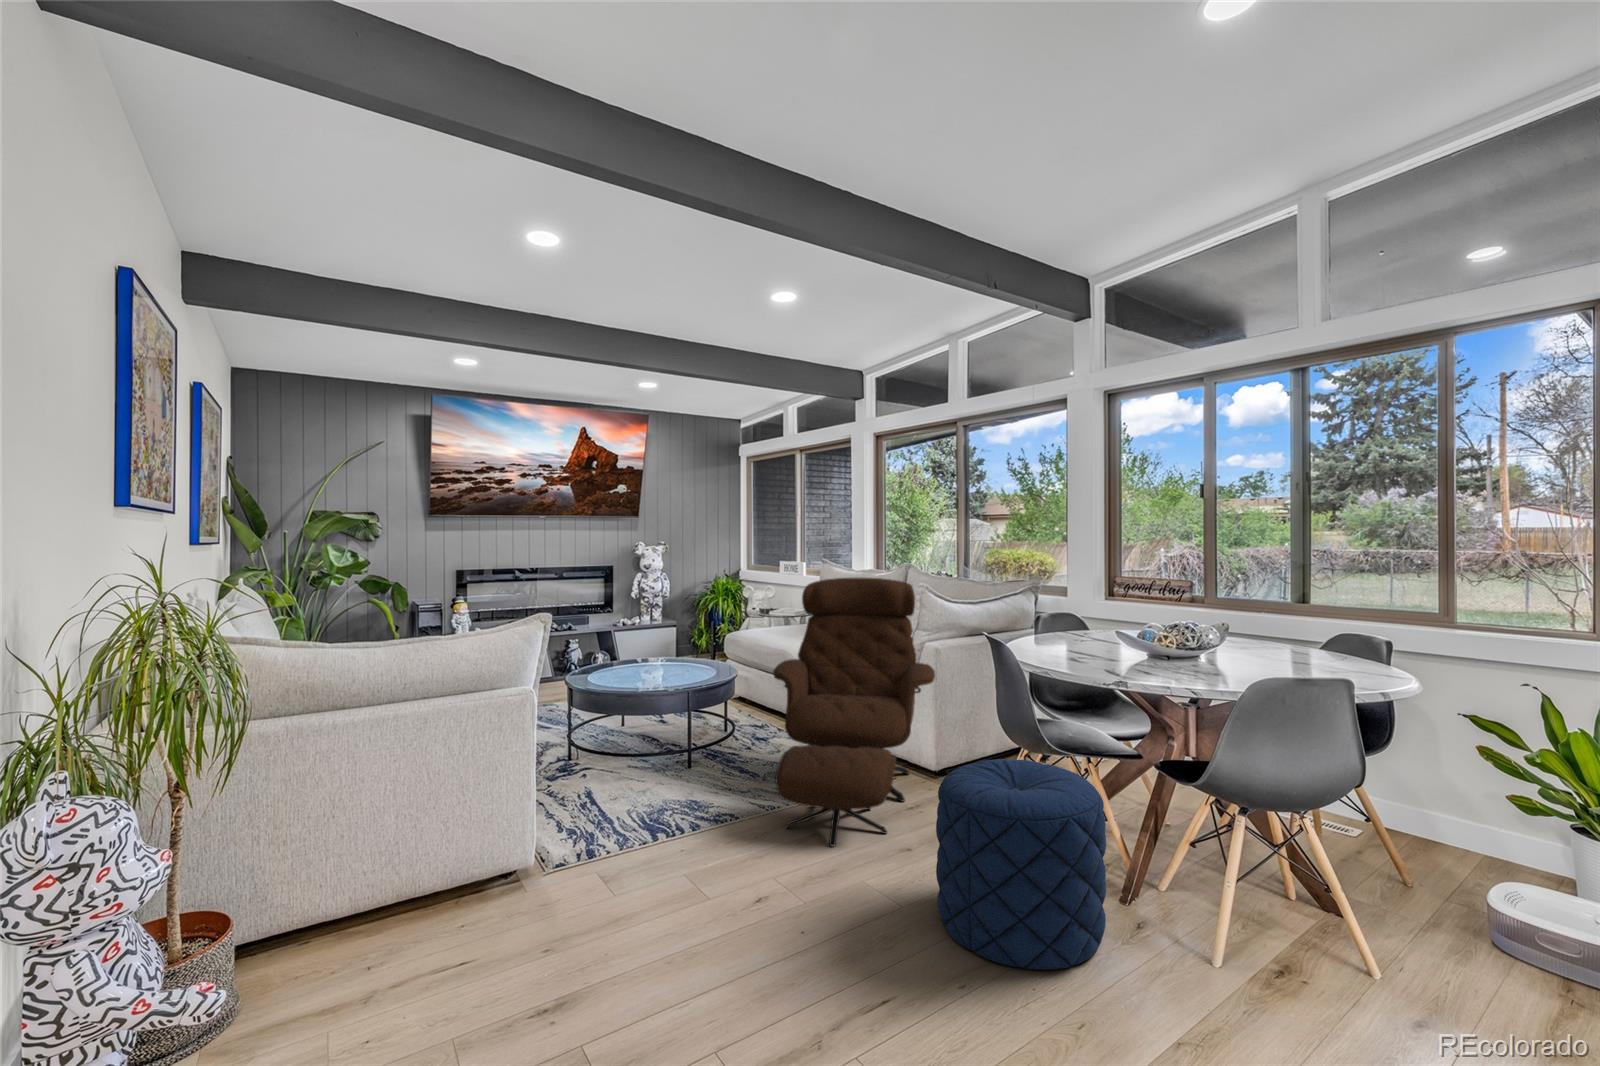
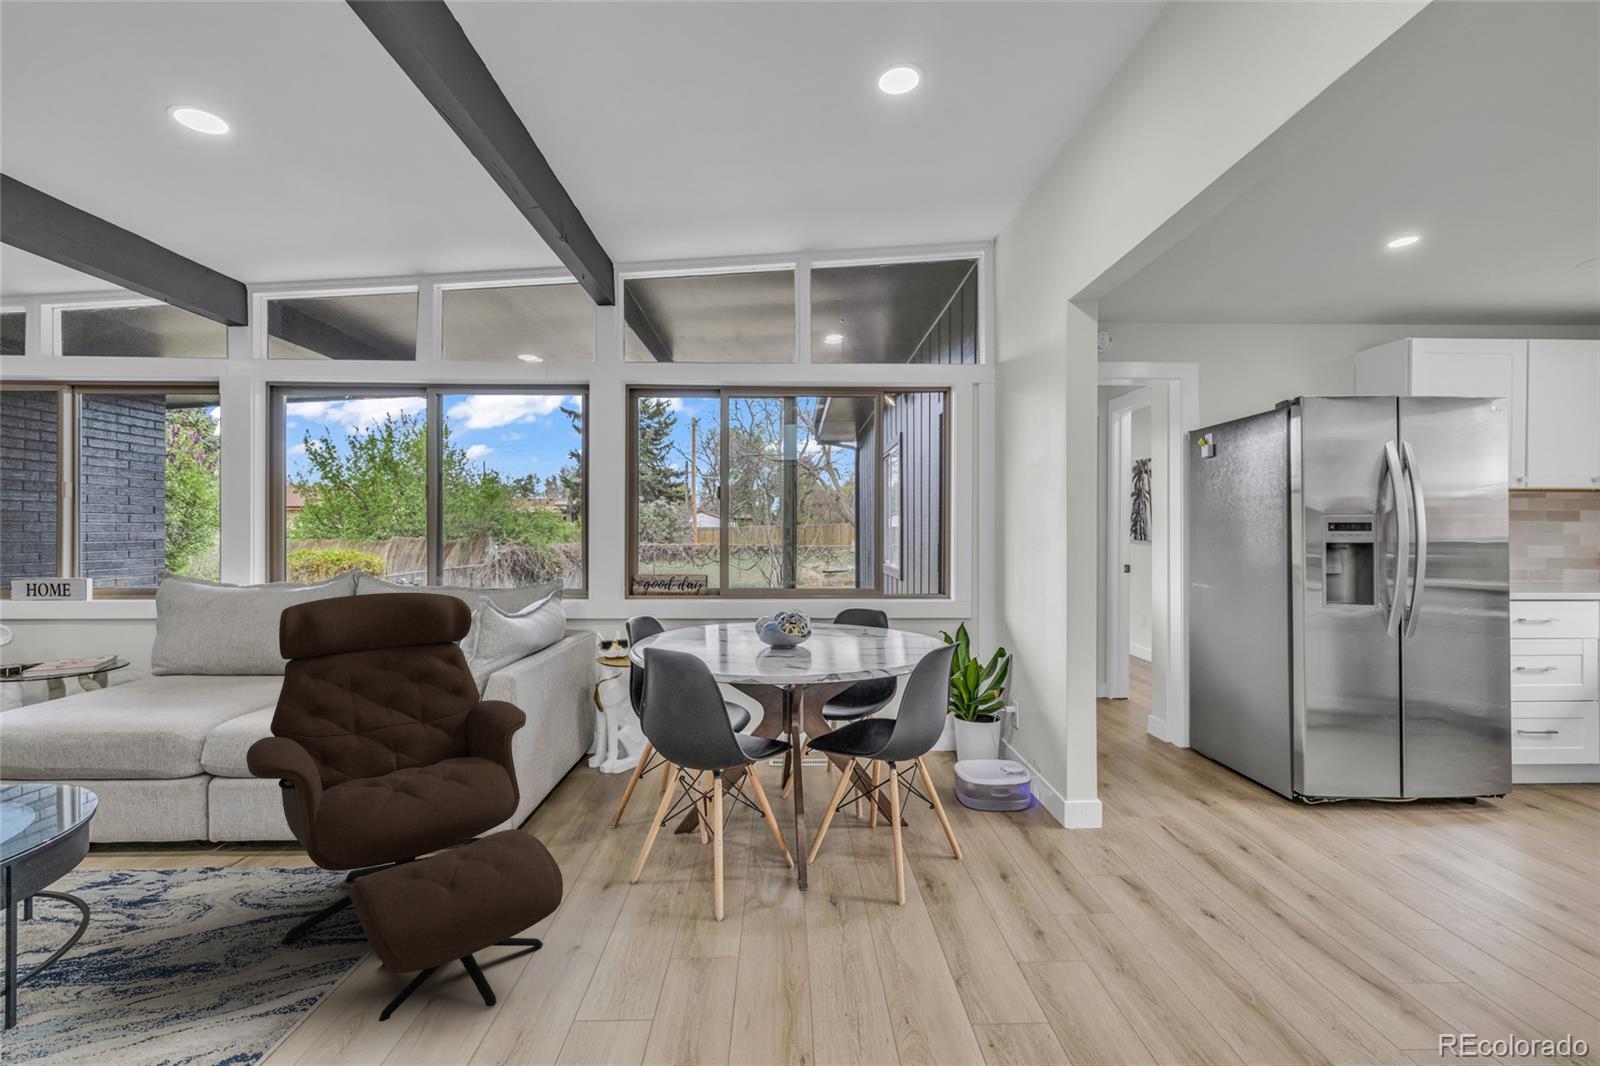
pouf: present [936,759,1106,970] -> none [706,777,889,1027]

